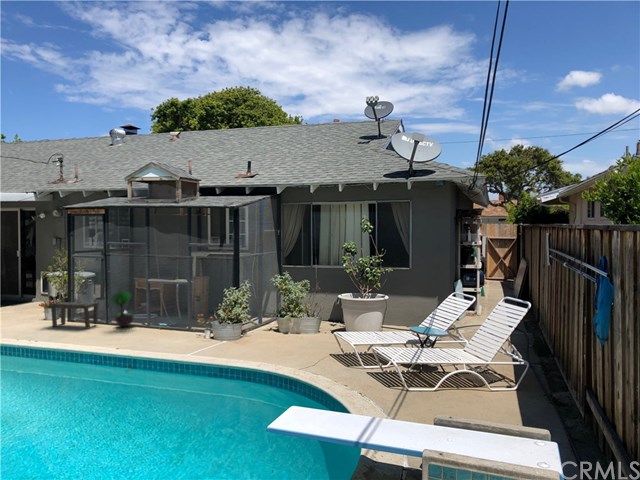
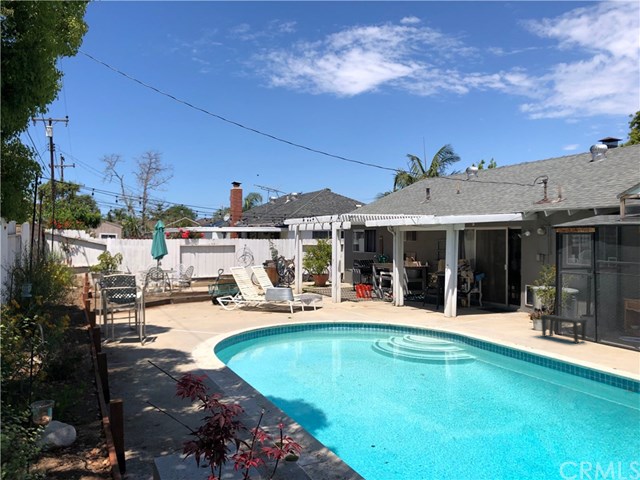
potted tree: present [110,291,134,327] -> none [598,306,626,348]

